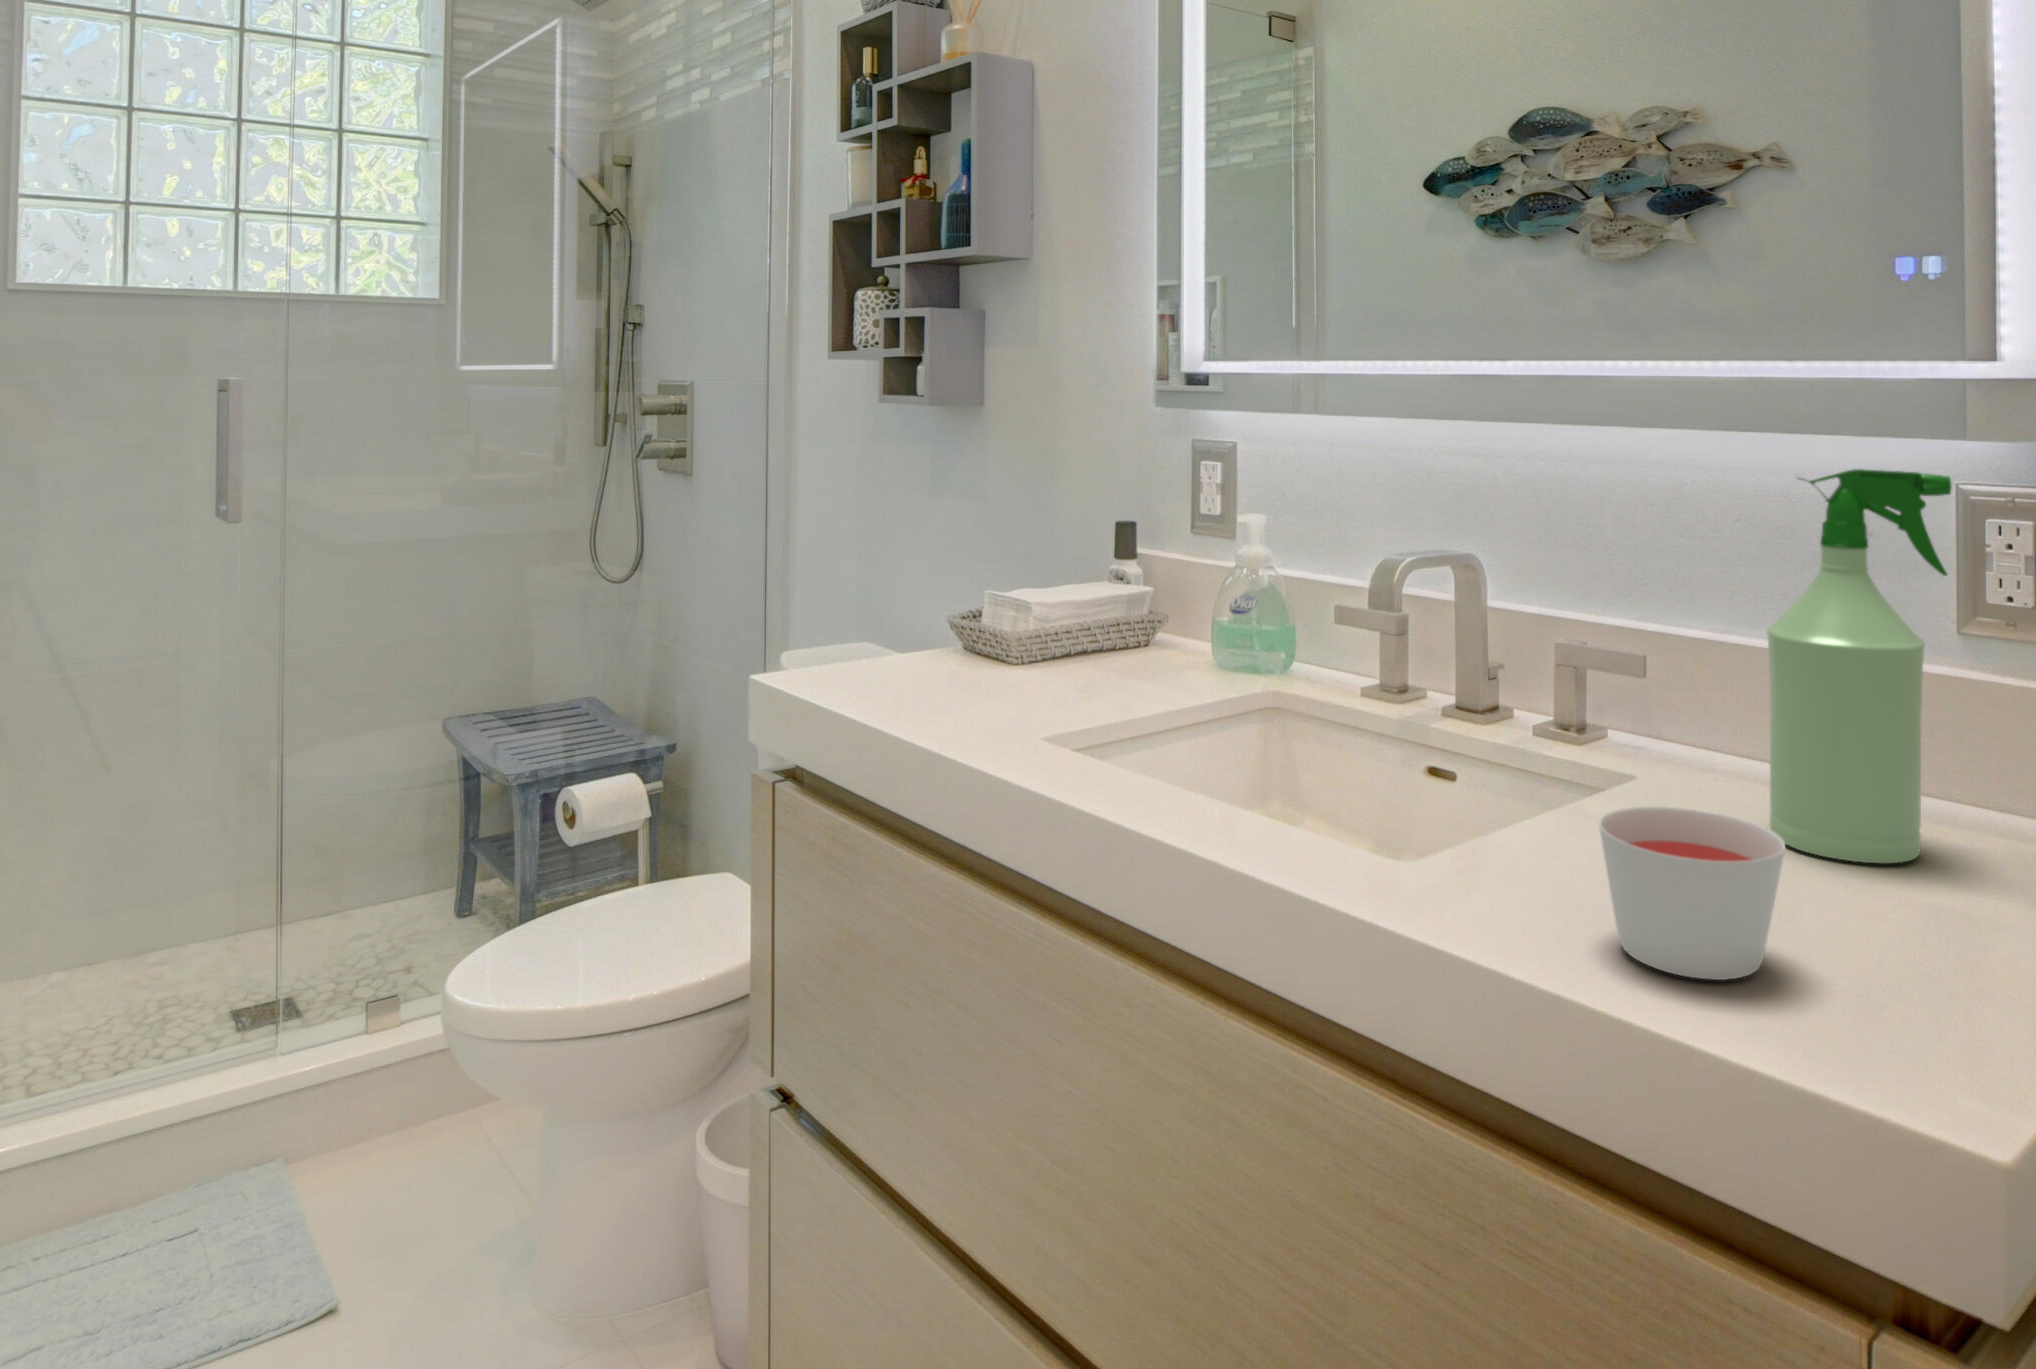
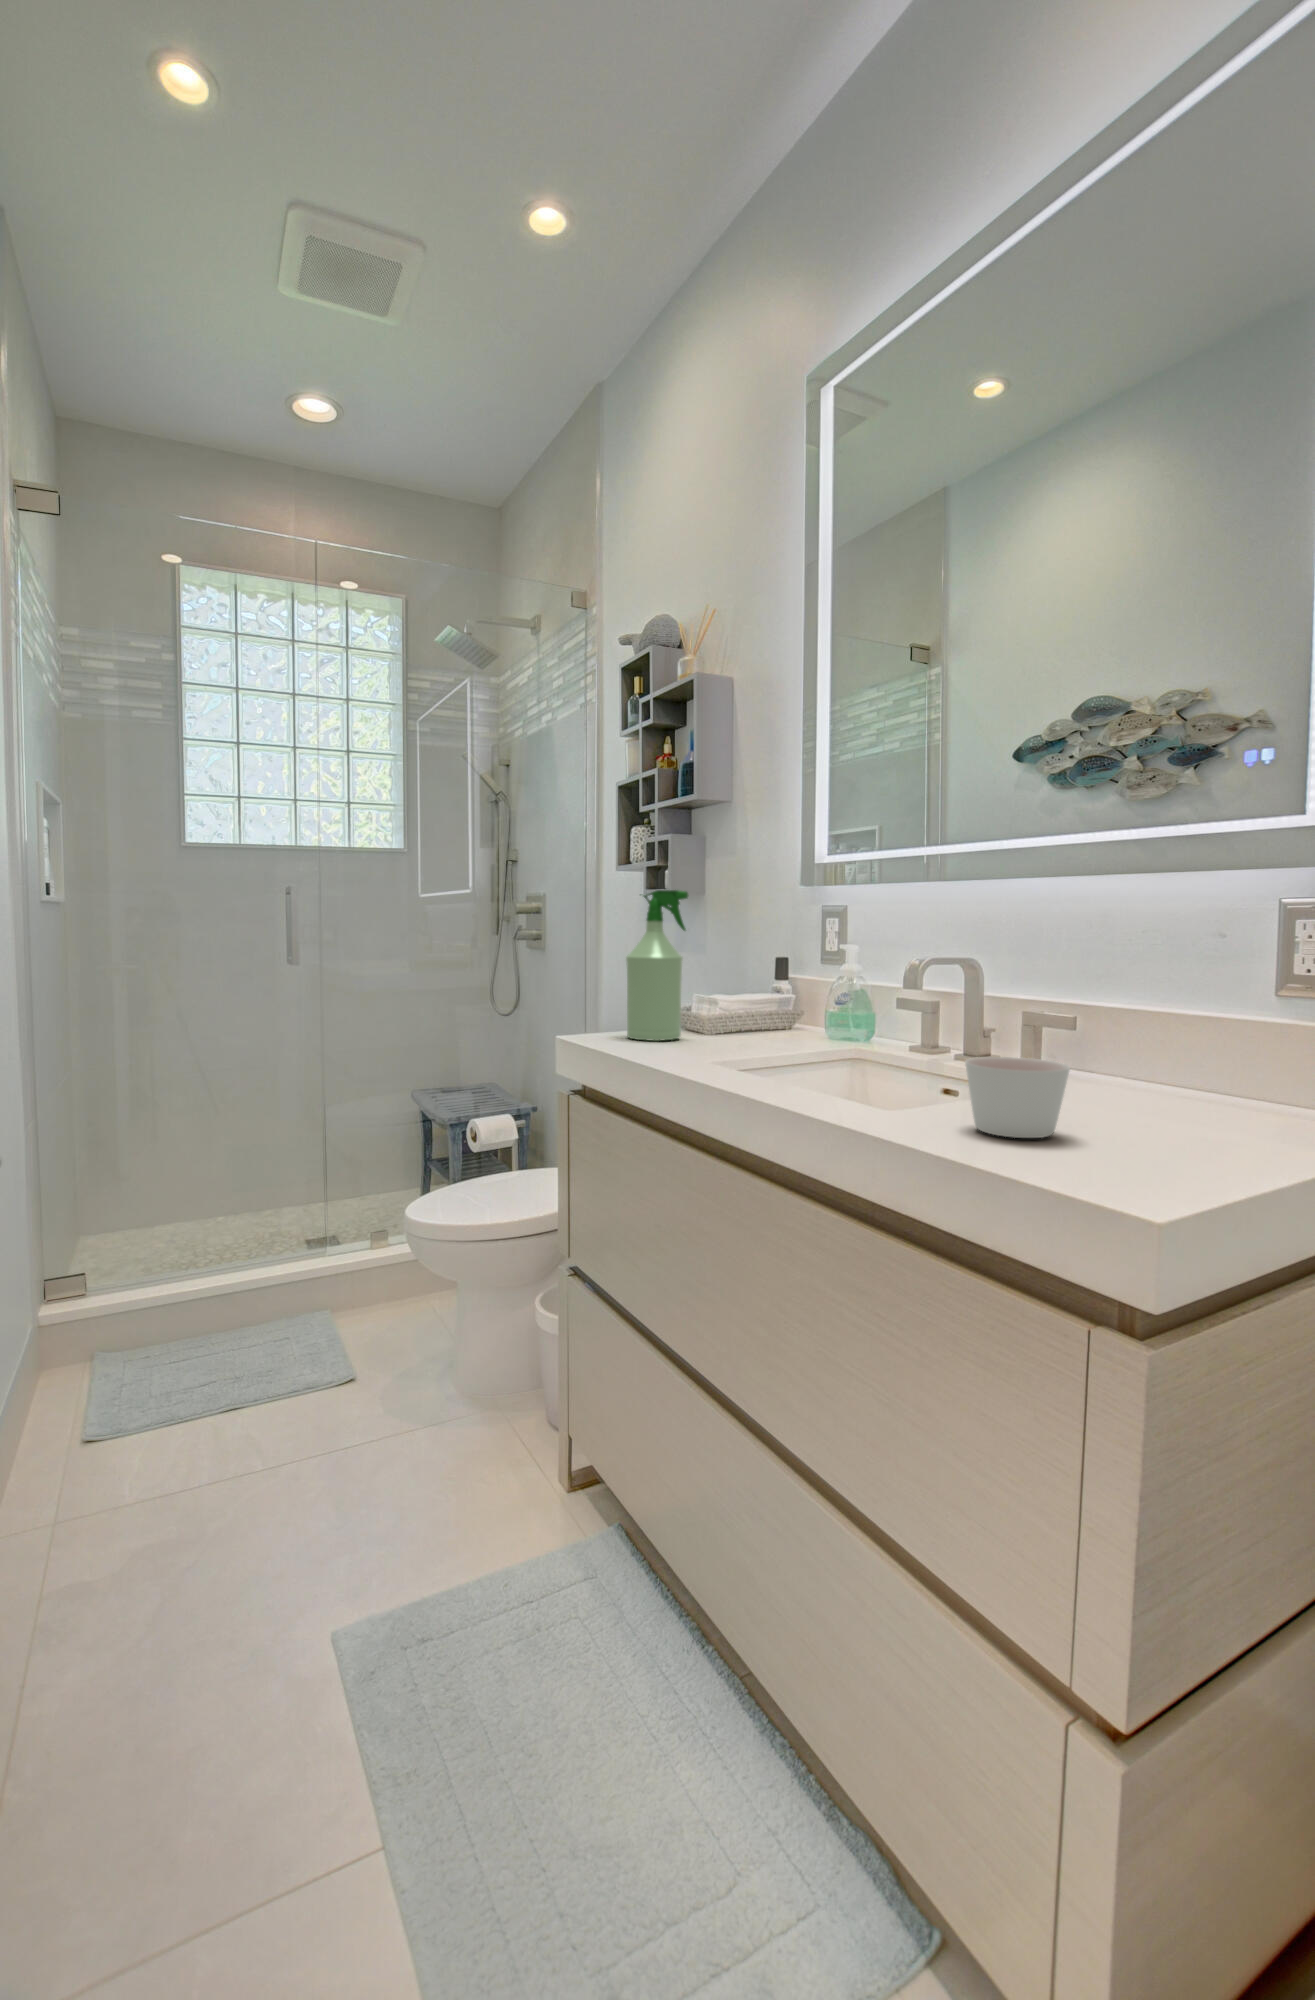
spray bottle: present [1767,469,1951,863] -> present [626,890,688,1041]

